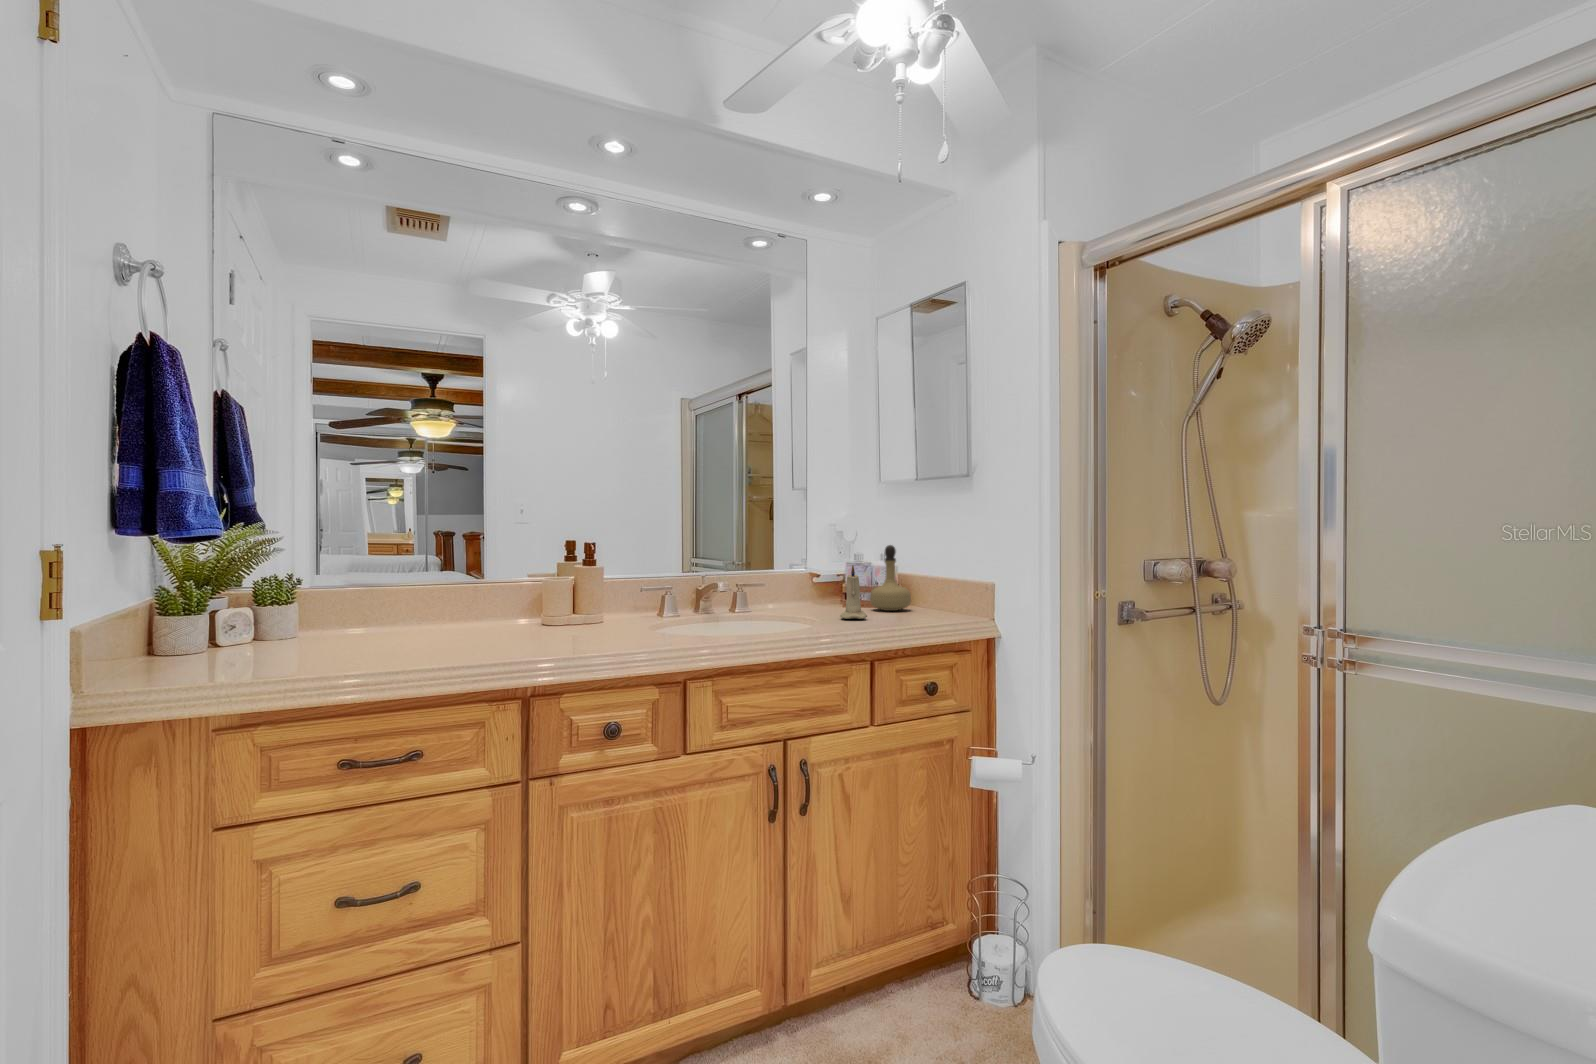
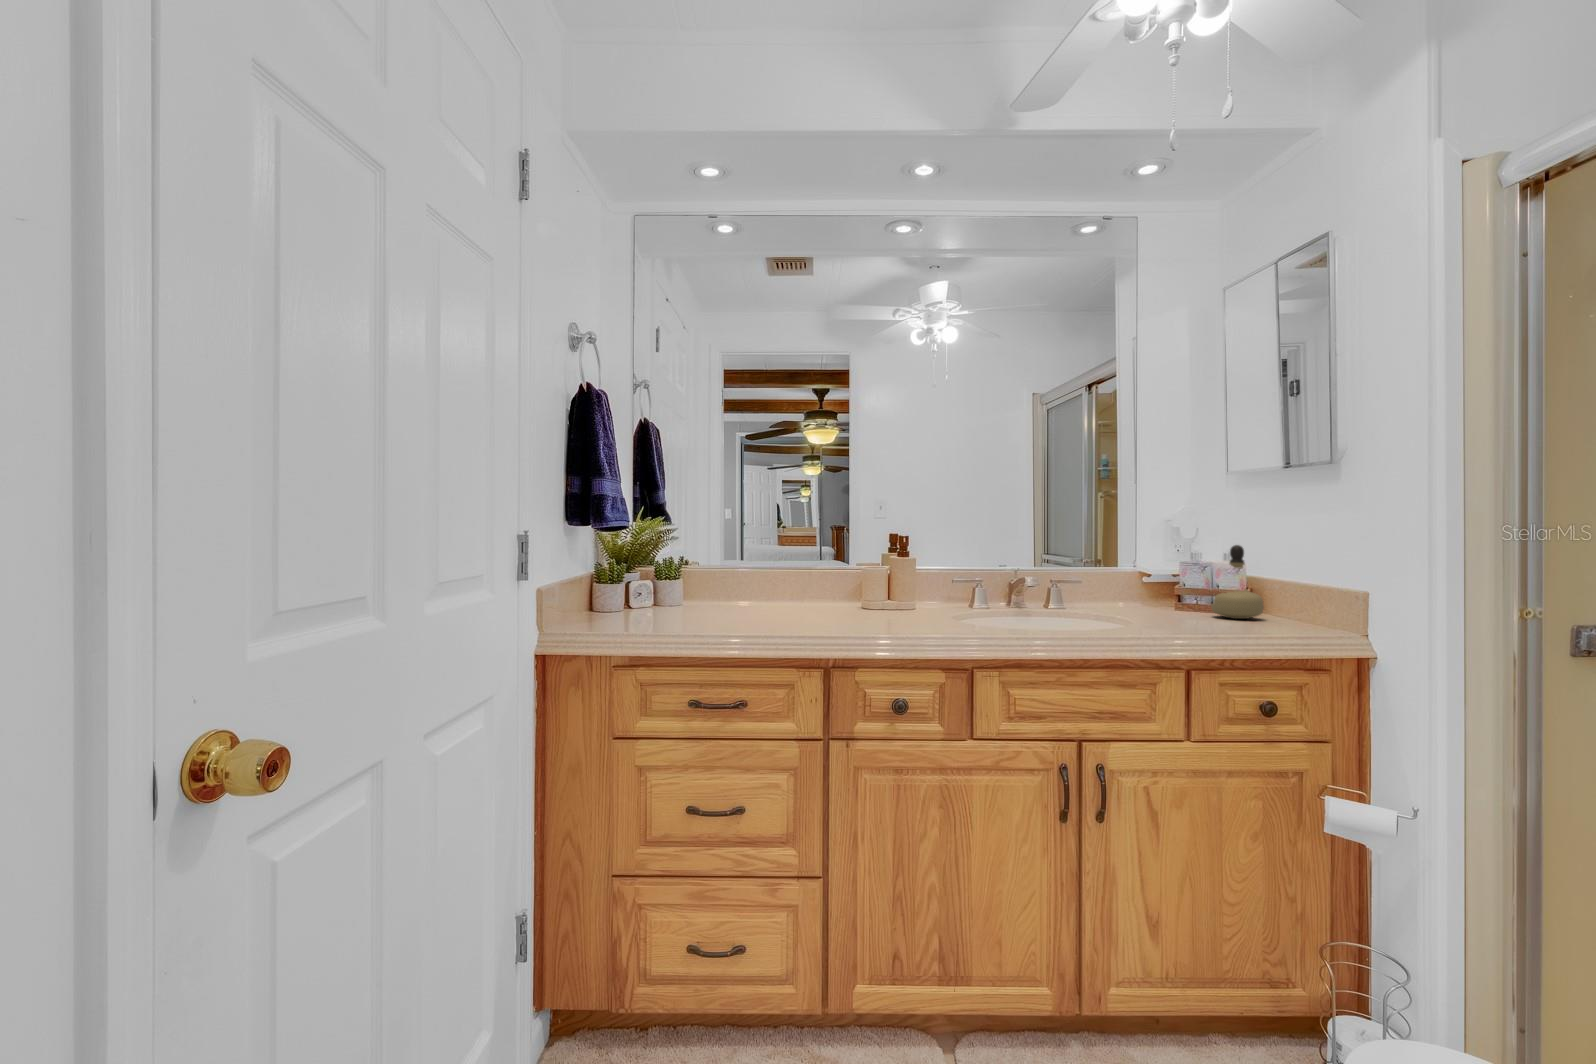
candle: present [840,565,867,619] -> none [1163,565,1197,624]

